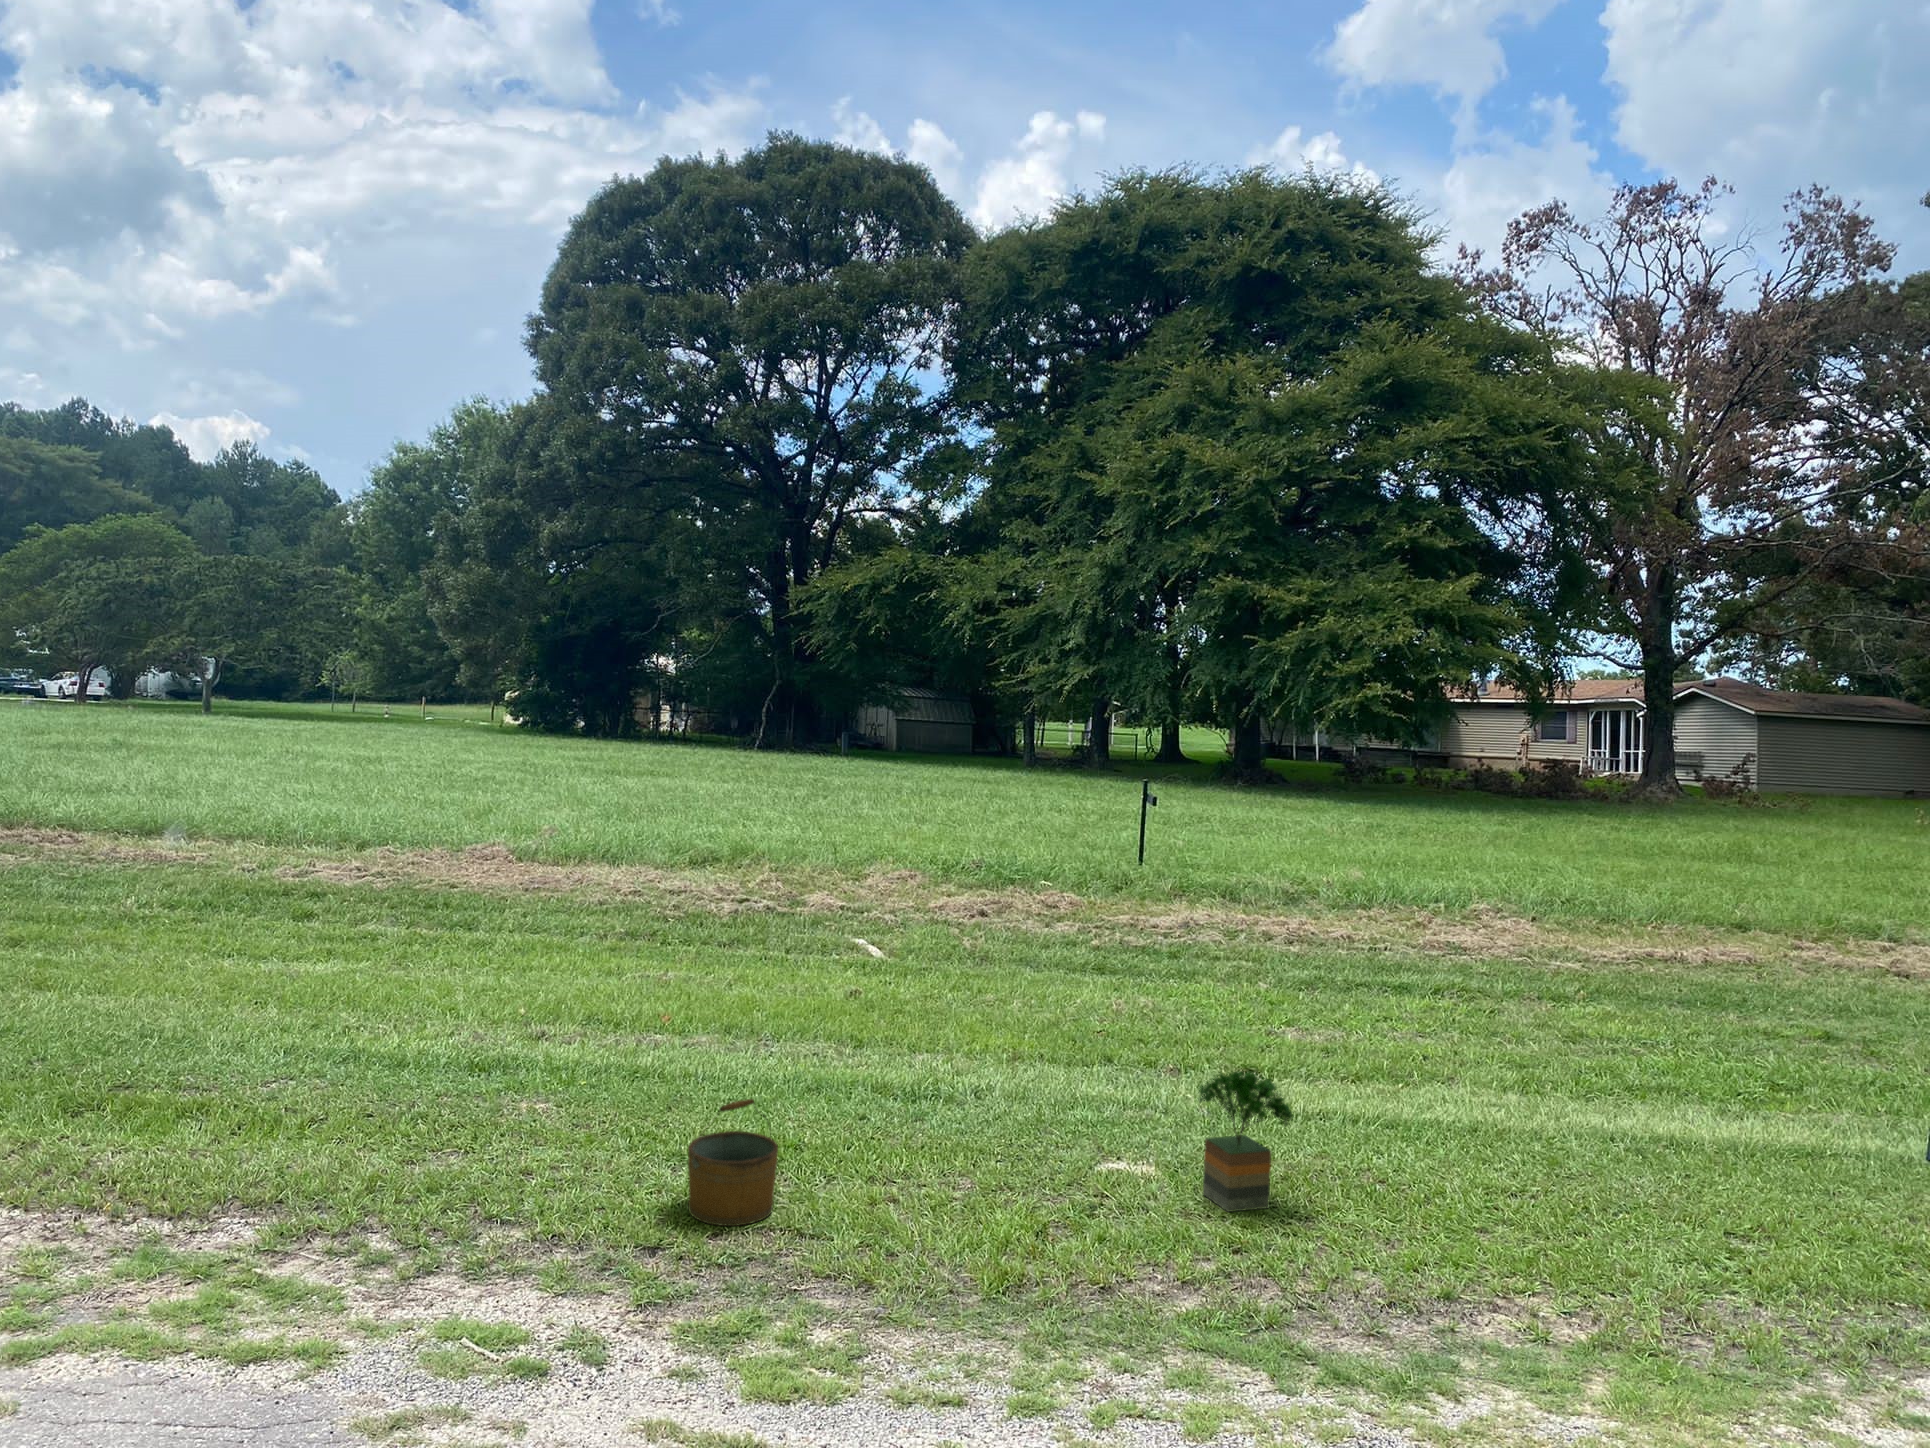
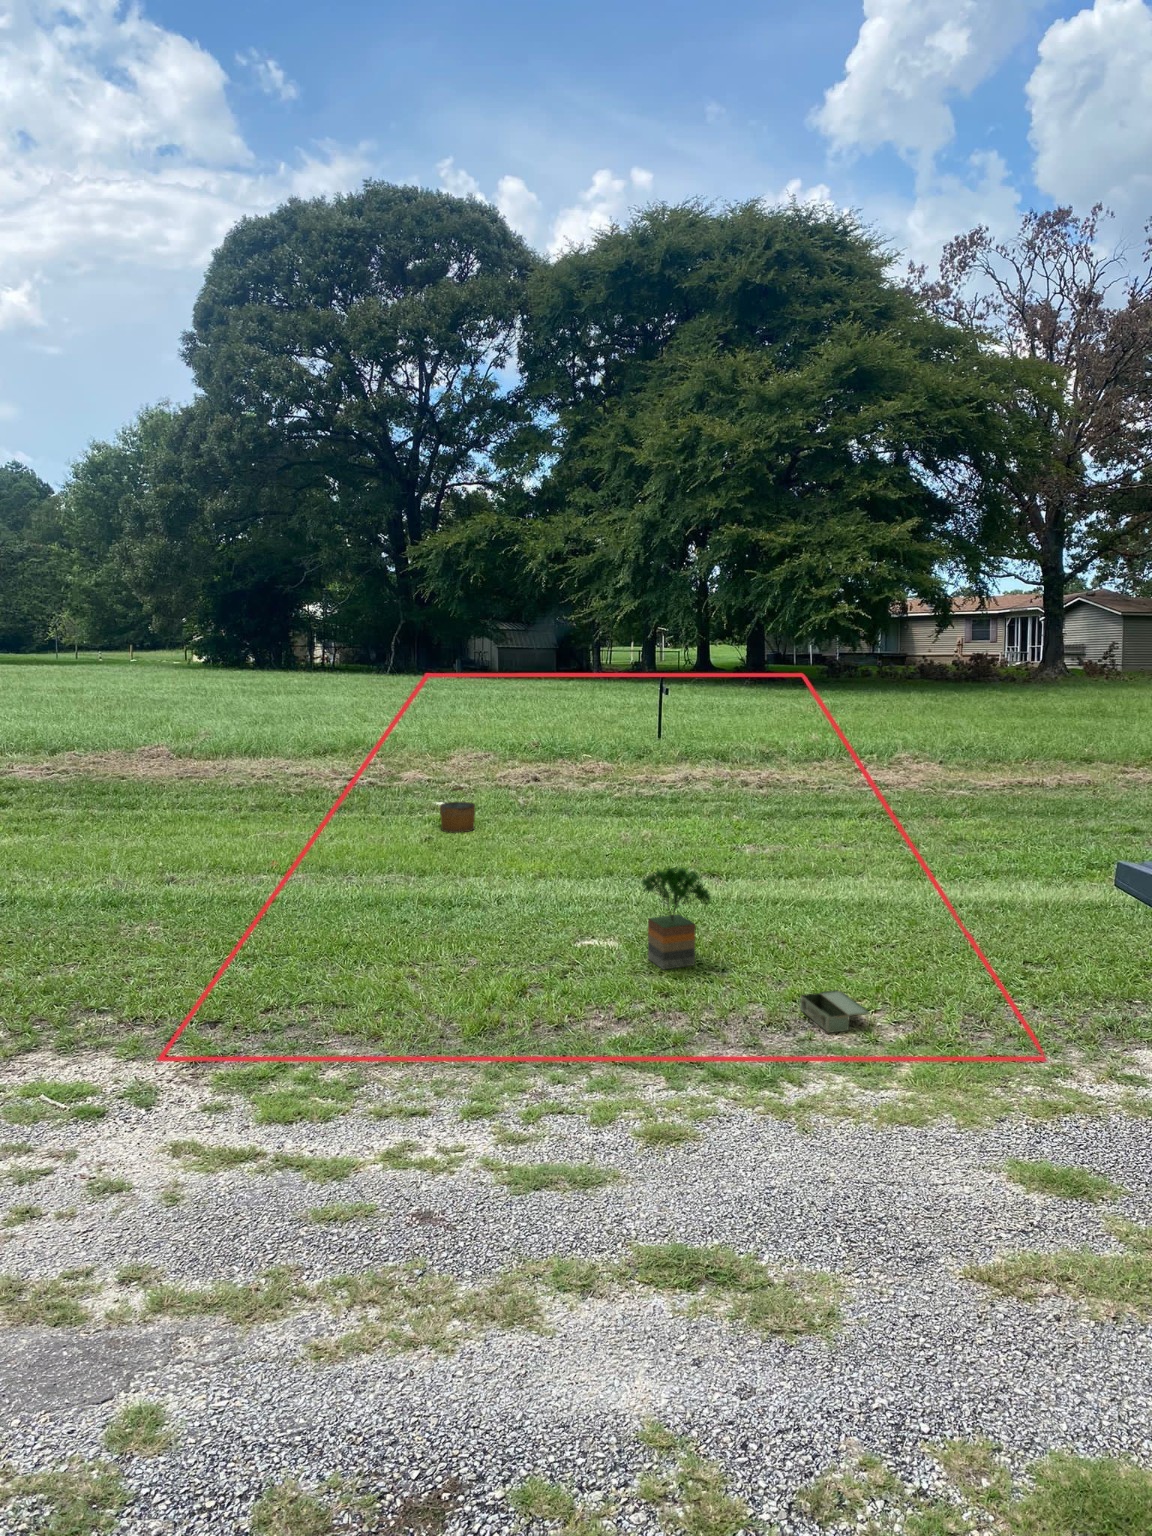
bucket: present [688,1099,778,1226] -> present [440,787,475,833]
toolbox: none [1430,1260,1532,1323] -> present [800,990,869,1033]

